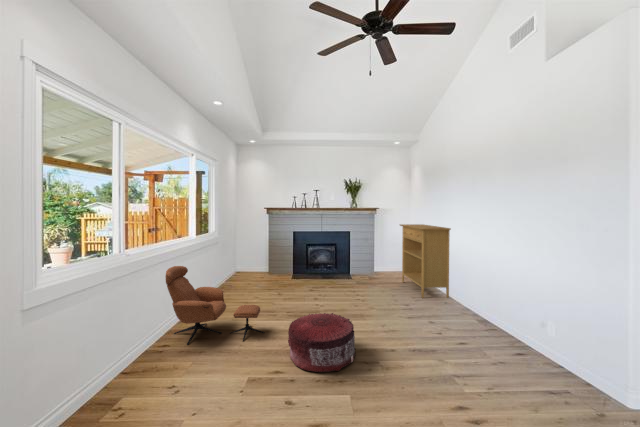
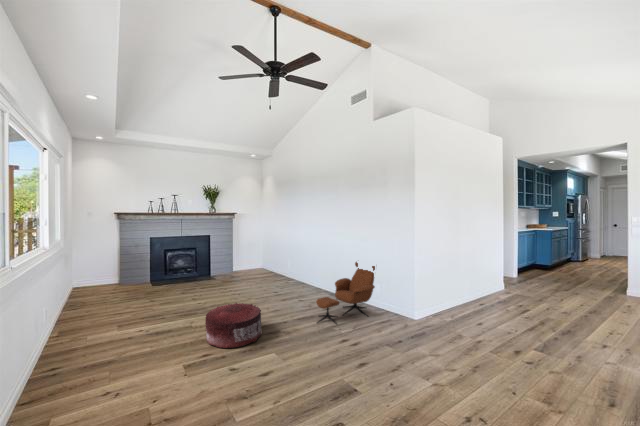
console table: present [400,224,451,298] -> none [258,228,302,286]
lounge chair: present [165,266,264,345] -> present [316,262,375,324]

